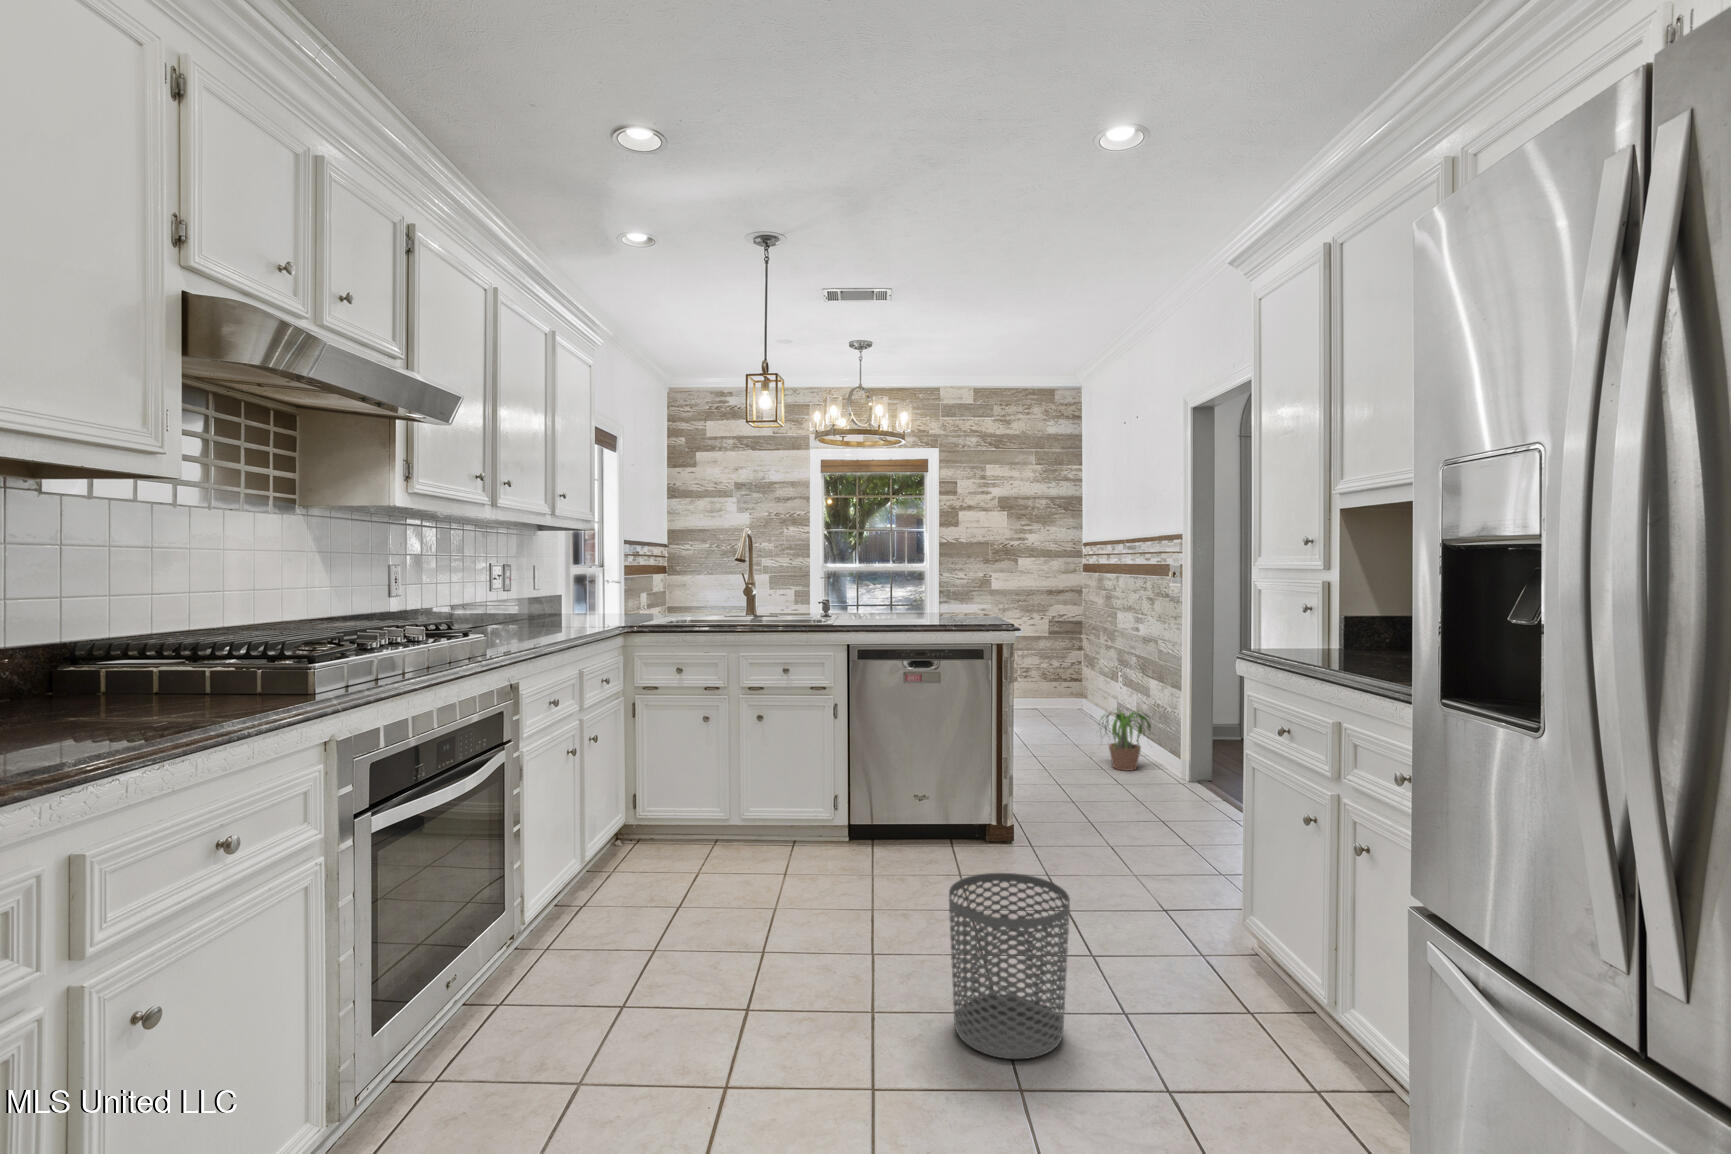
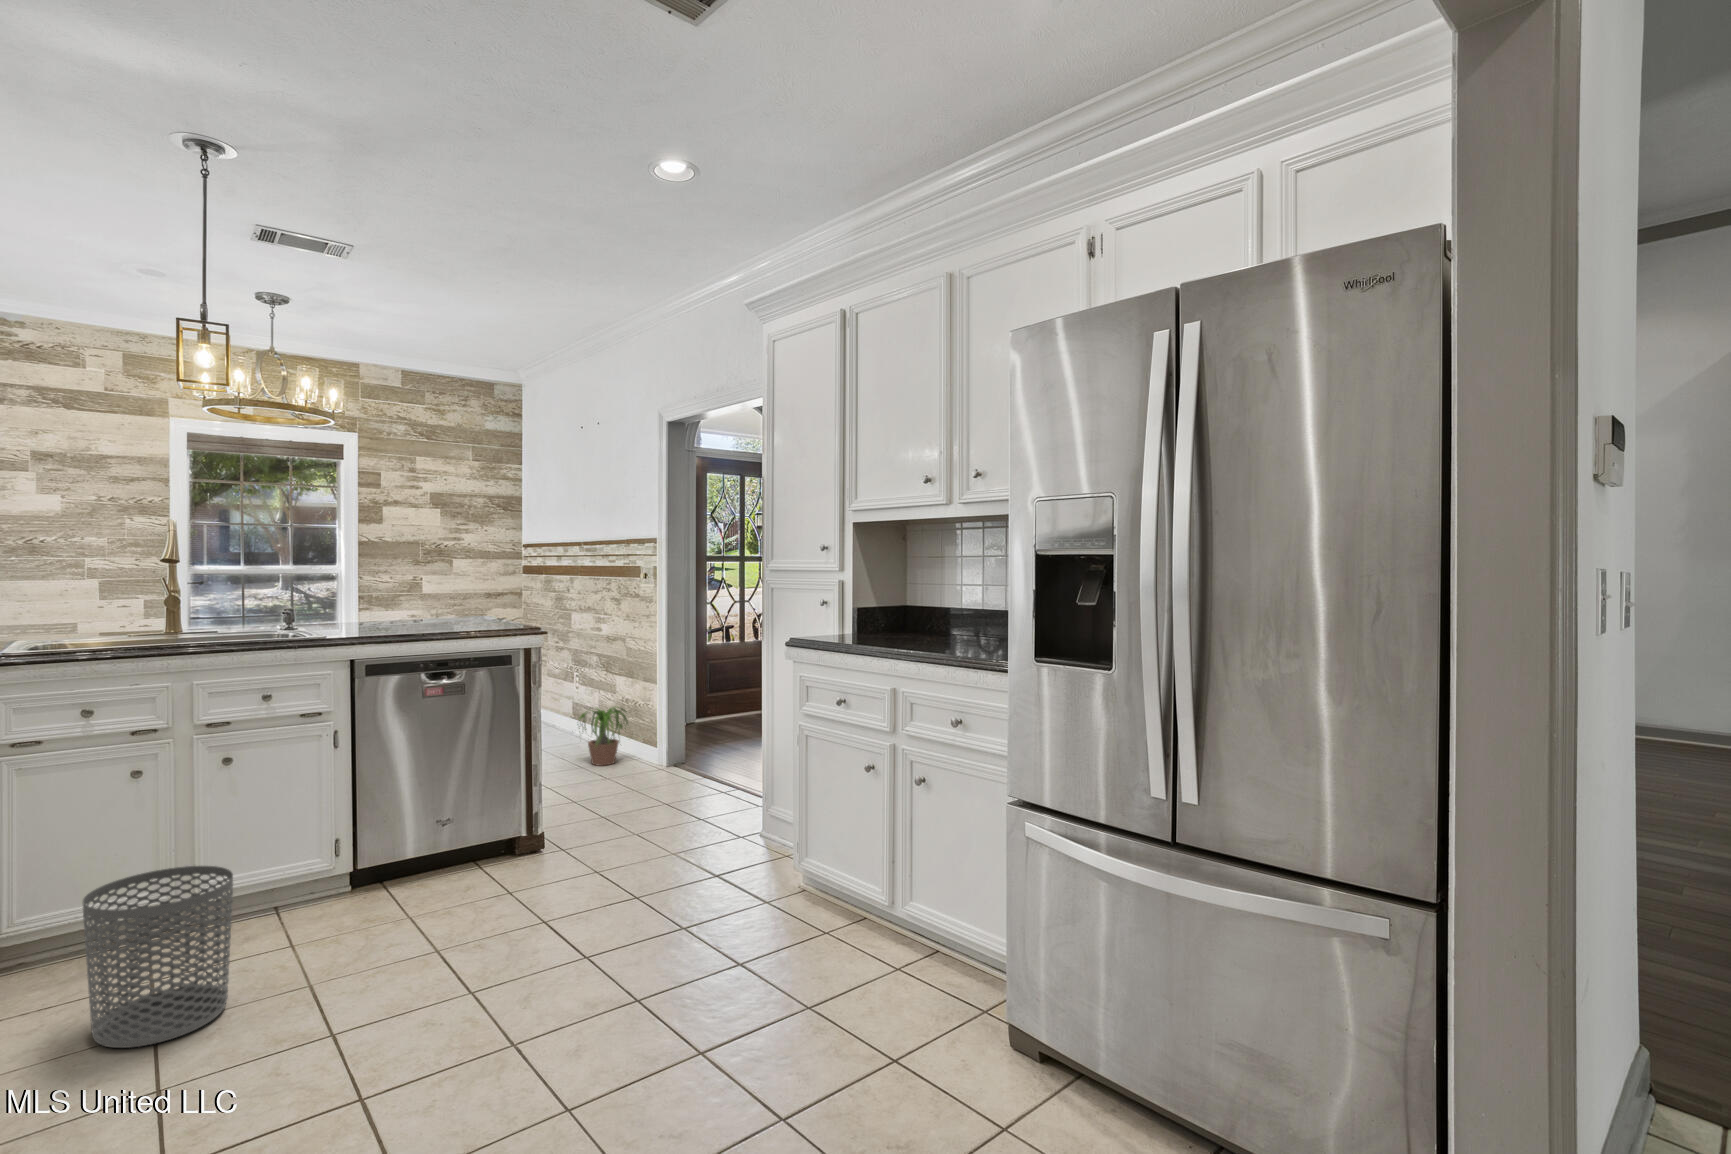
waste bin: present [949,873,1070,1059] -> present [83,866,233,1048]

